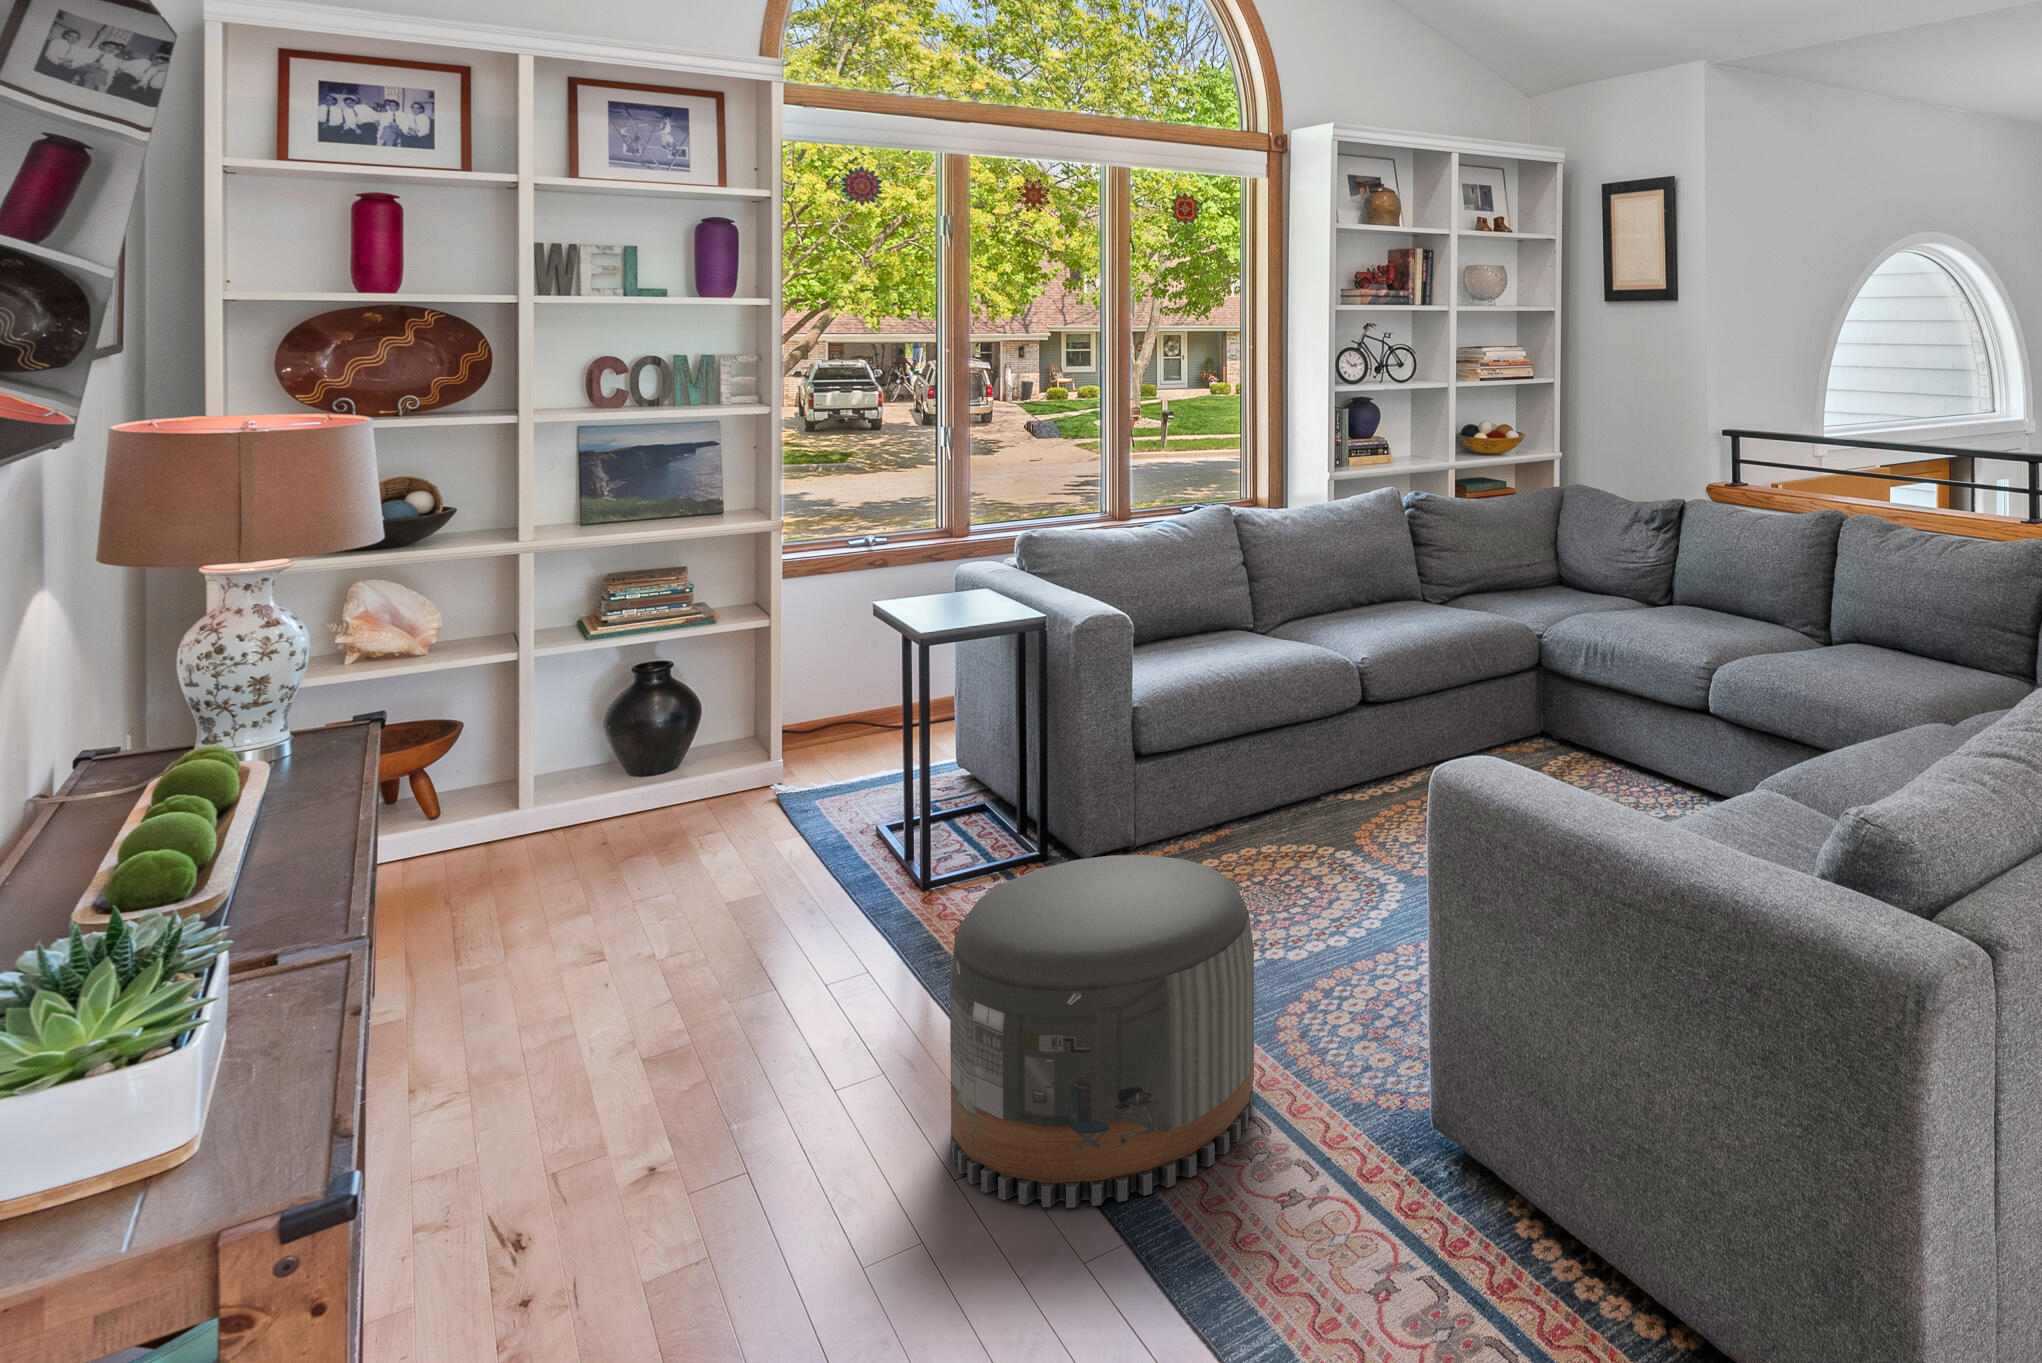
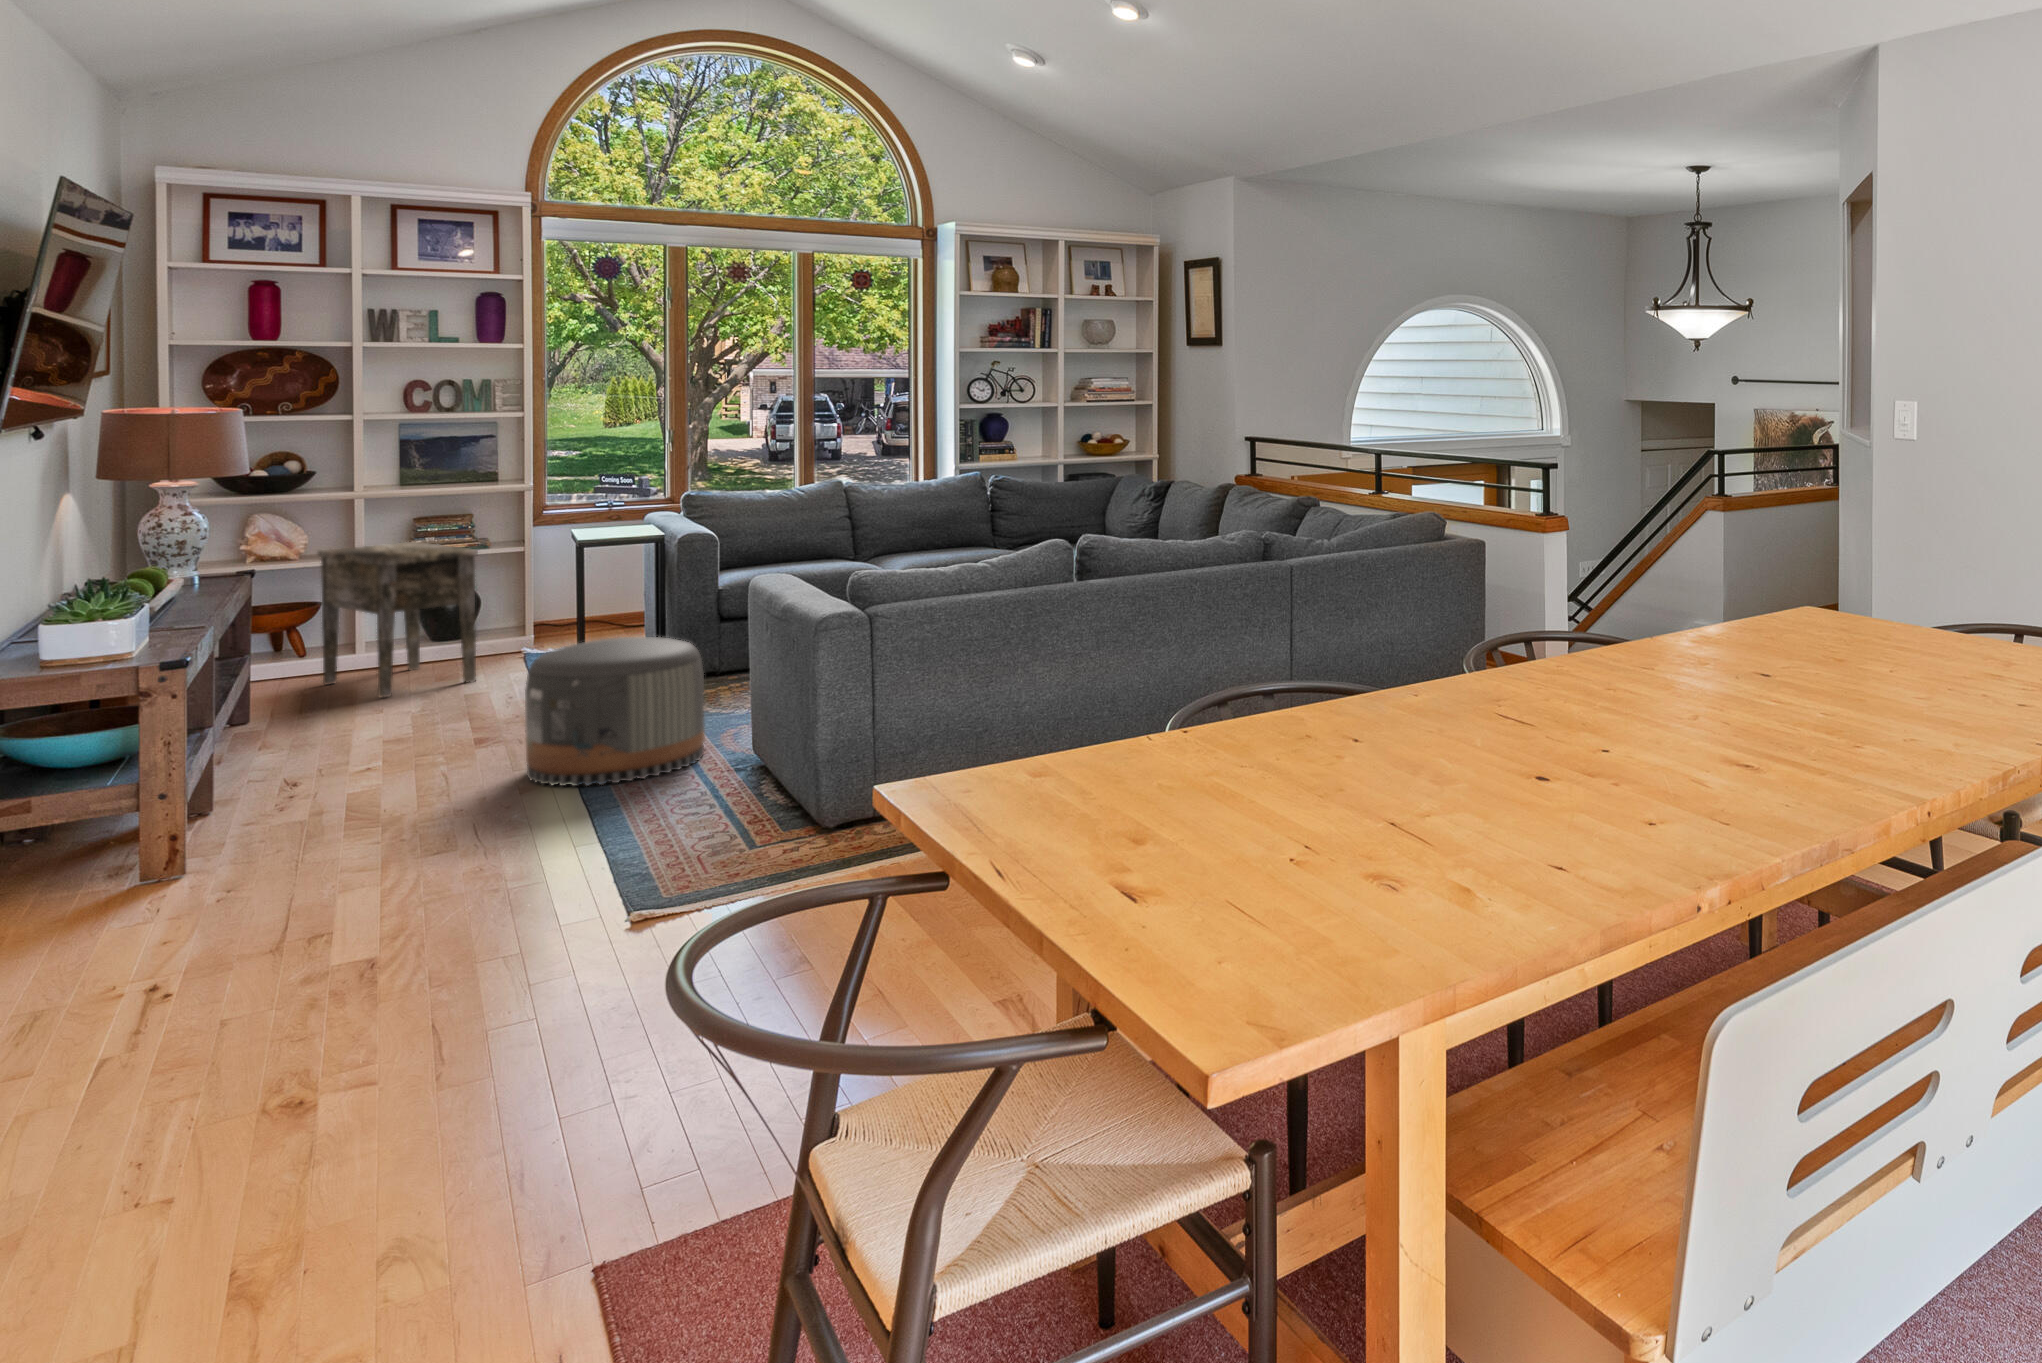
side table: none [465,617,724,899] -> present [318,542,478,697]

